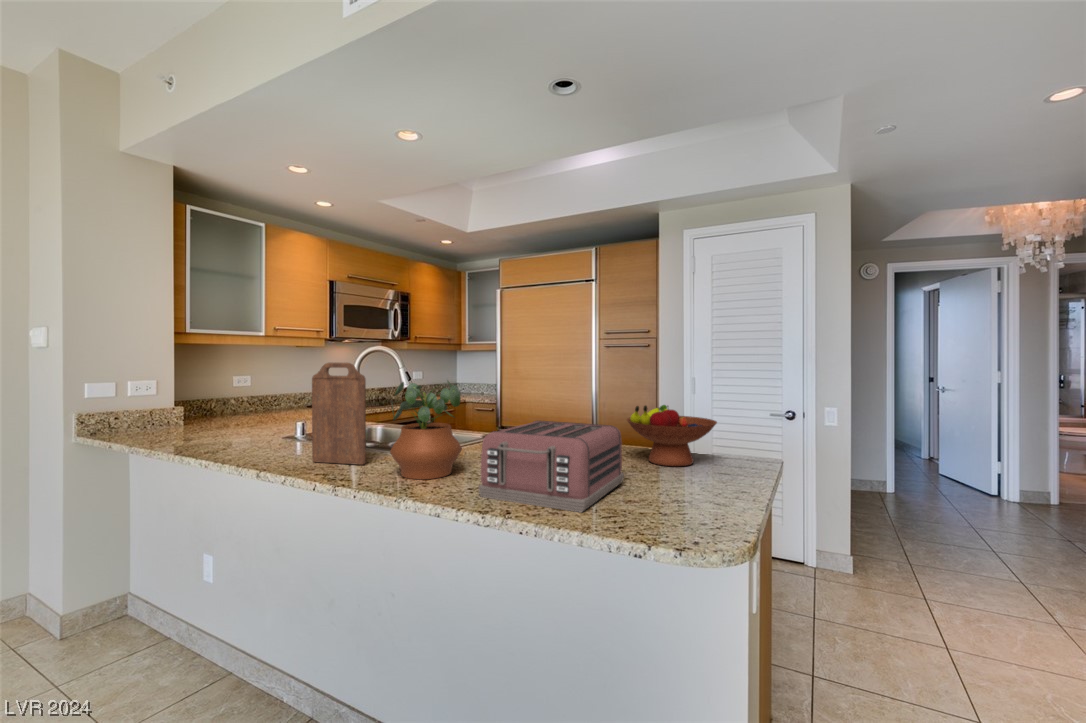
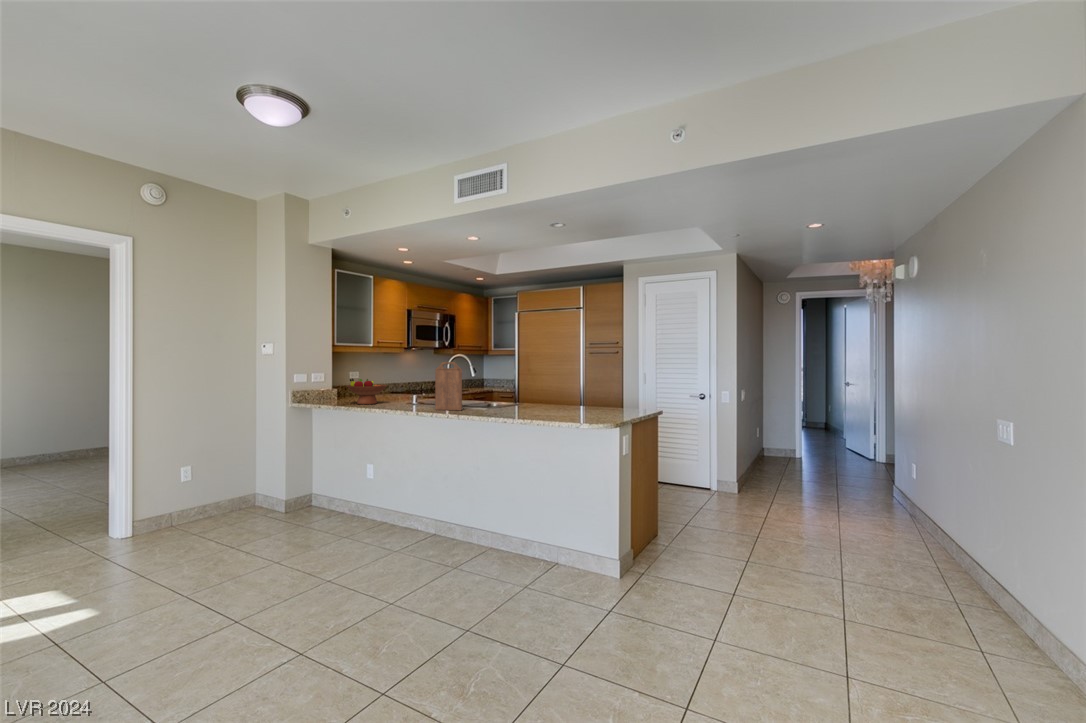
potted plant: present [390,381,462,479] -> none [477,369,509,414]
fruit bowl: present [627,405,717,466] -> present [347,378,387,404]
toaster: present [479,421,624,512] -> none [520,388,582,420]

